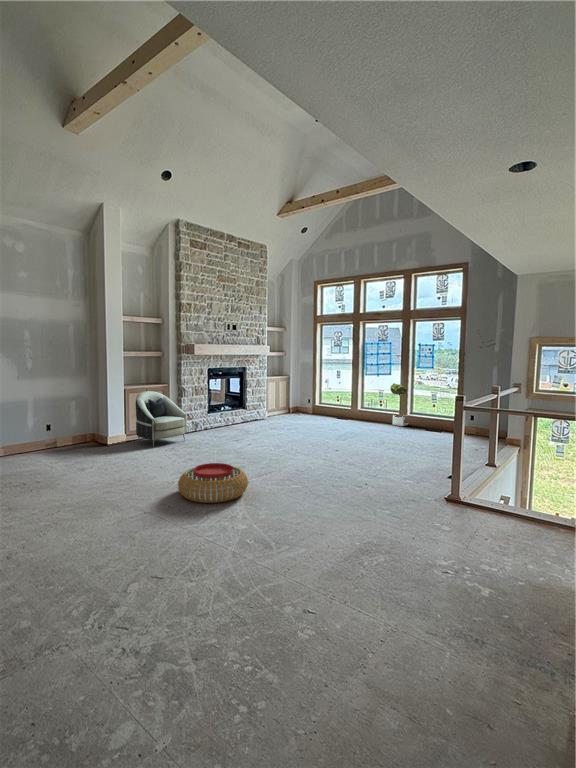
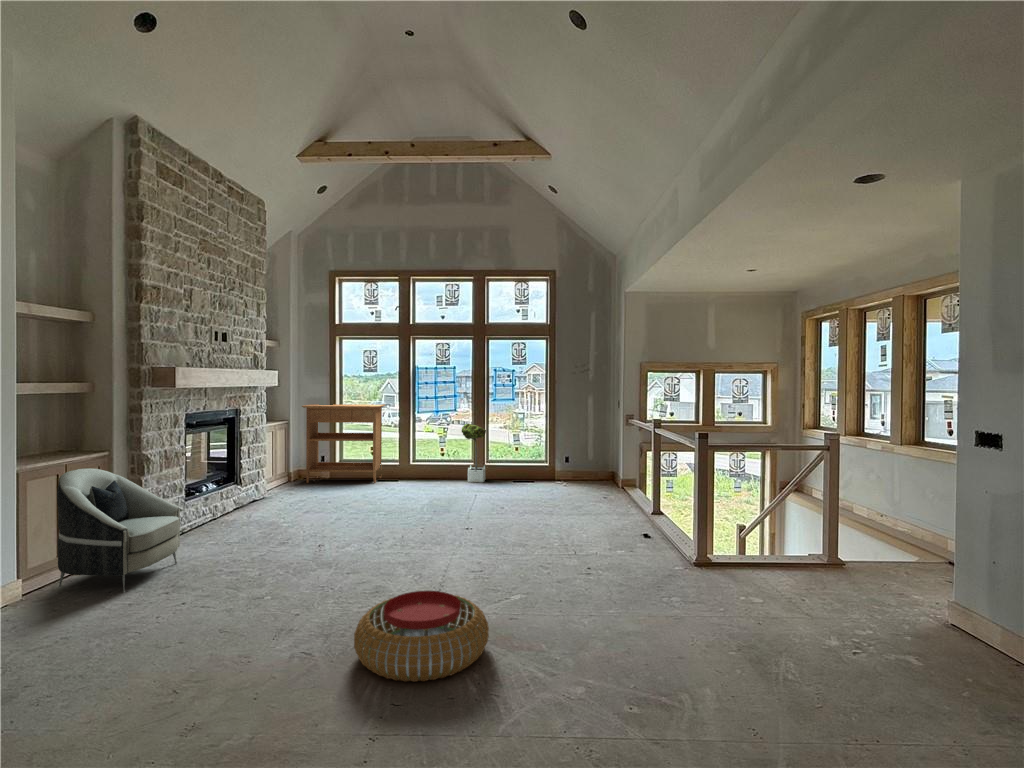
console table: none [294,367,346,419] -> present [302,404,385,483]

